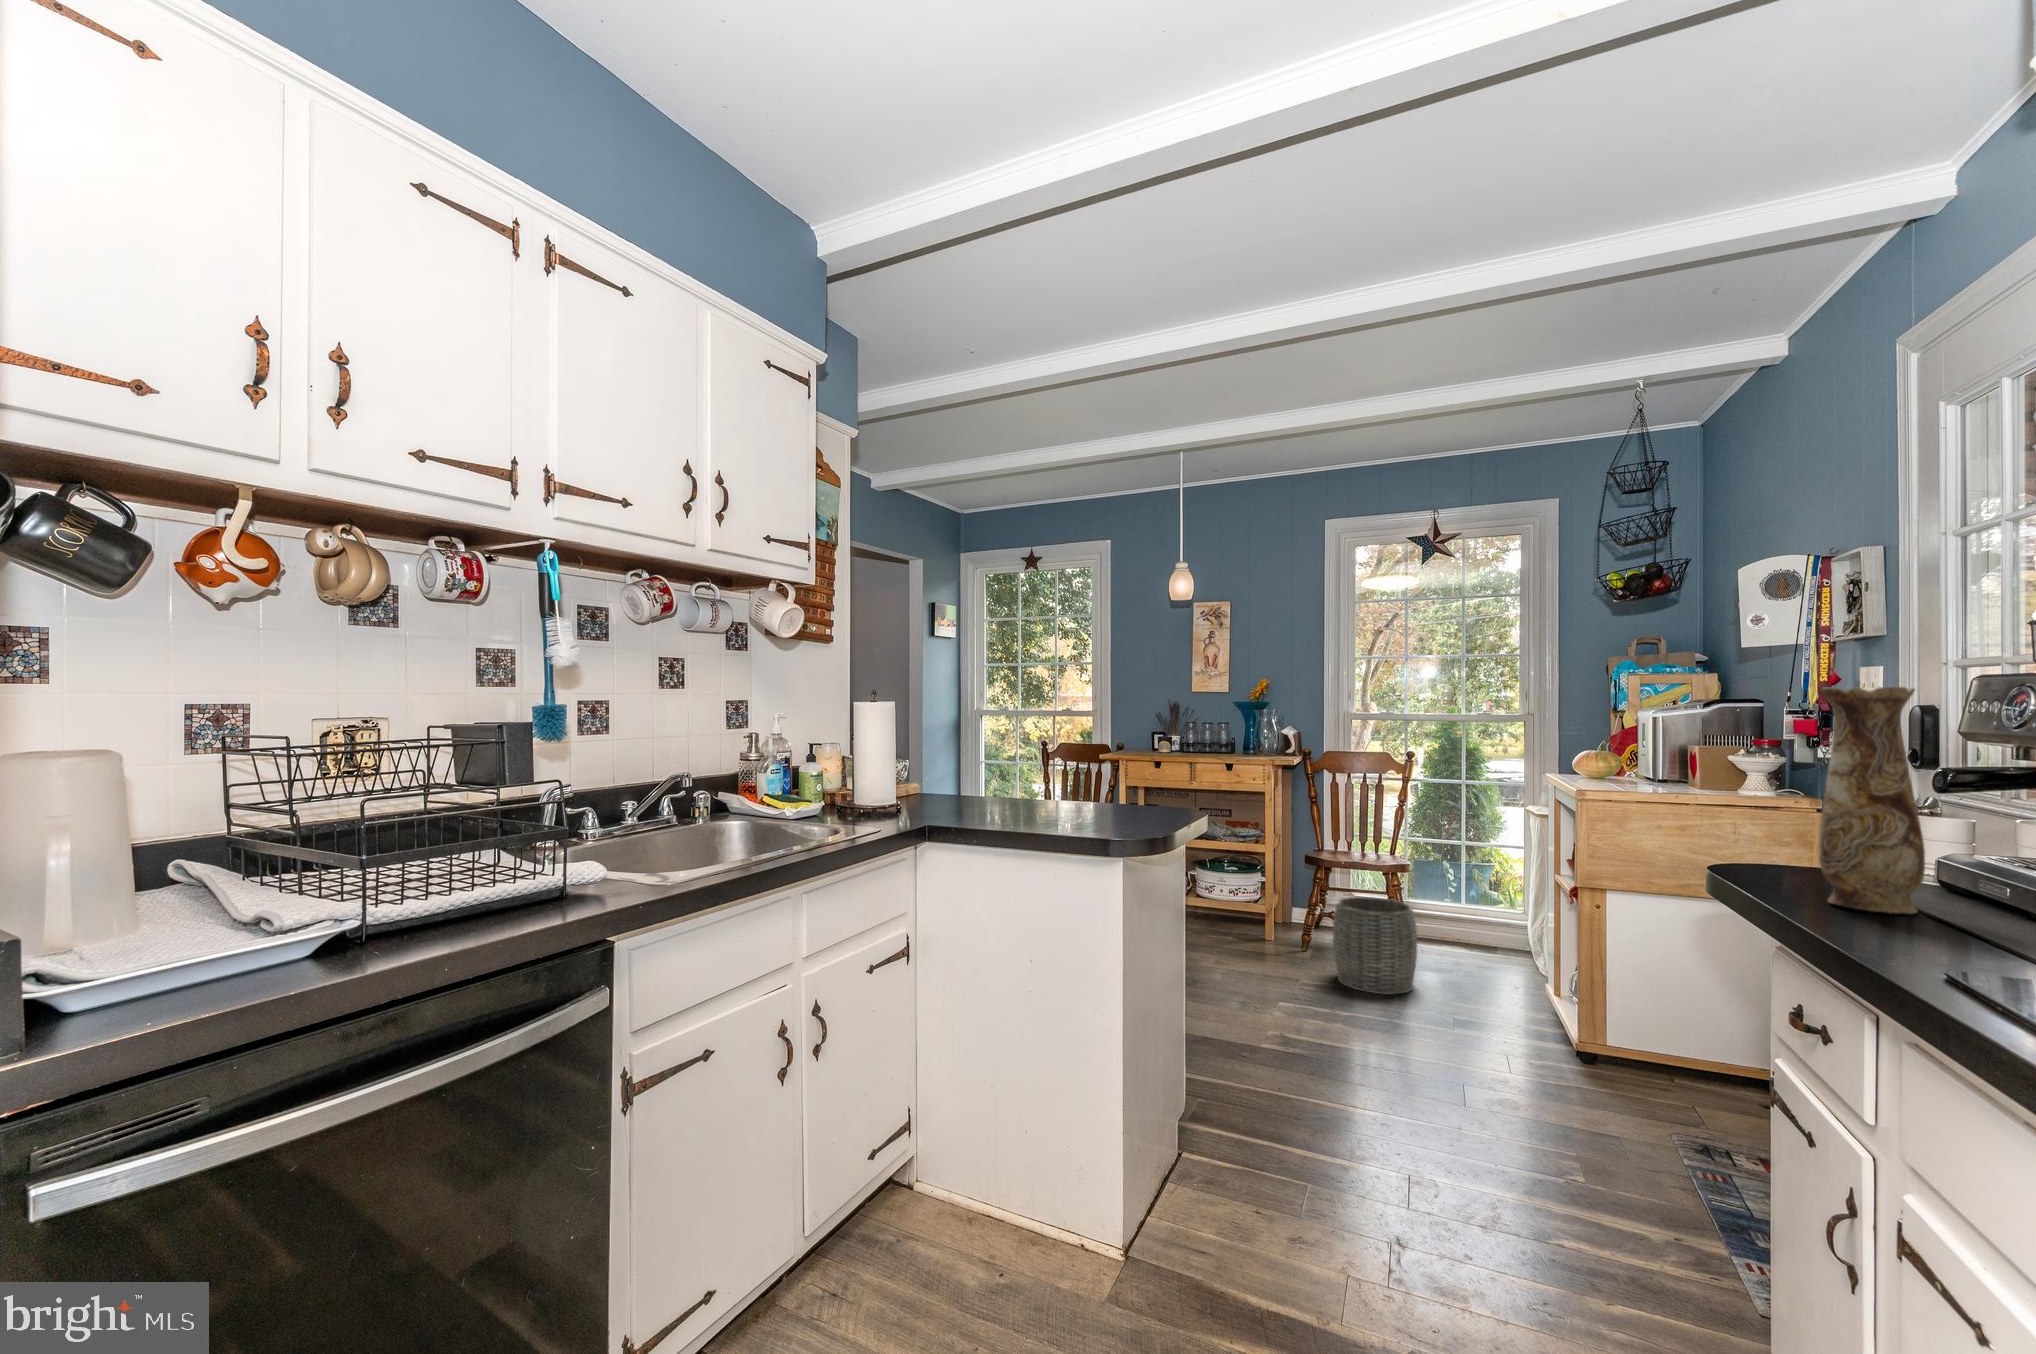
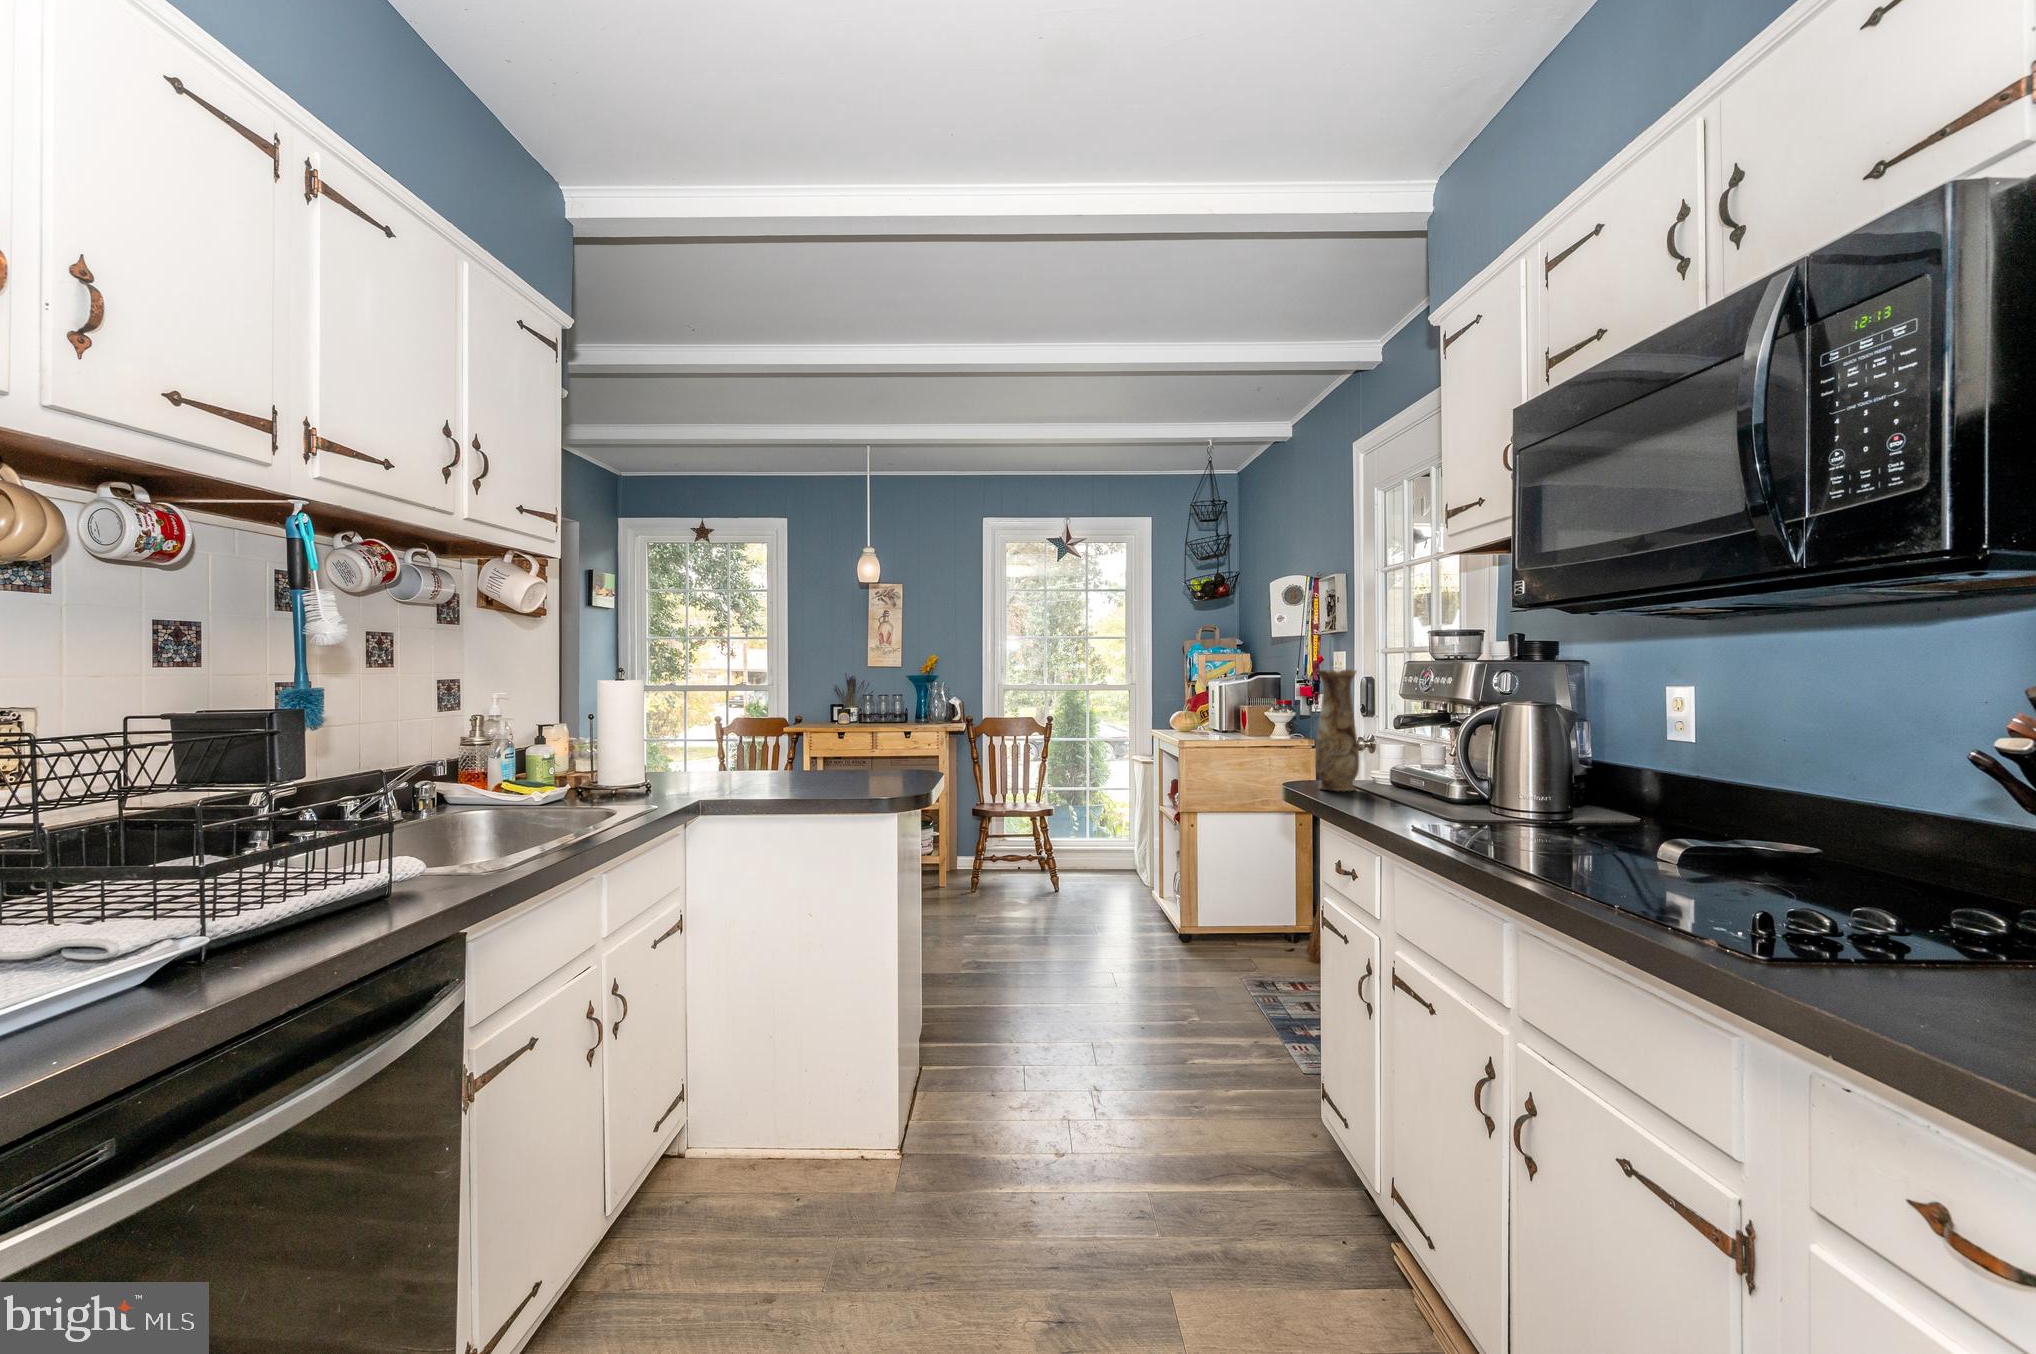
woven basket: present [1333,897,1417,995] -> none [999,836,1063,911]

